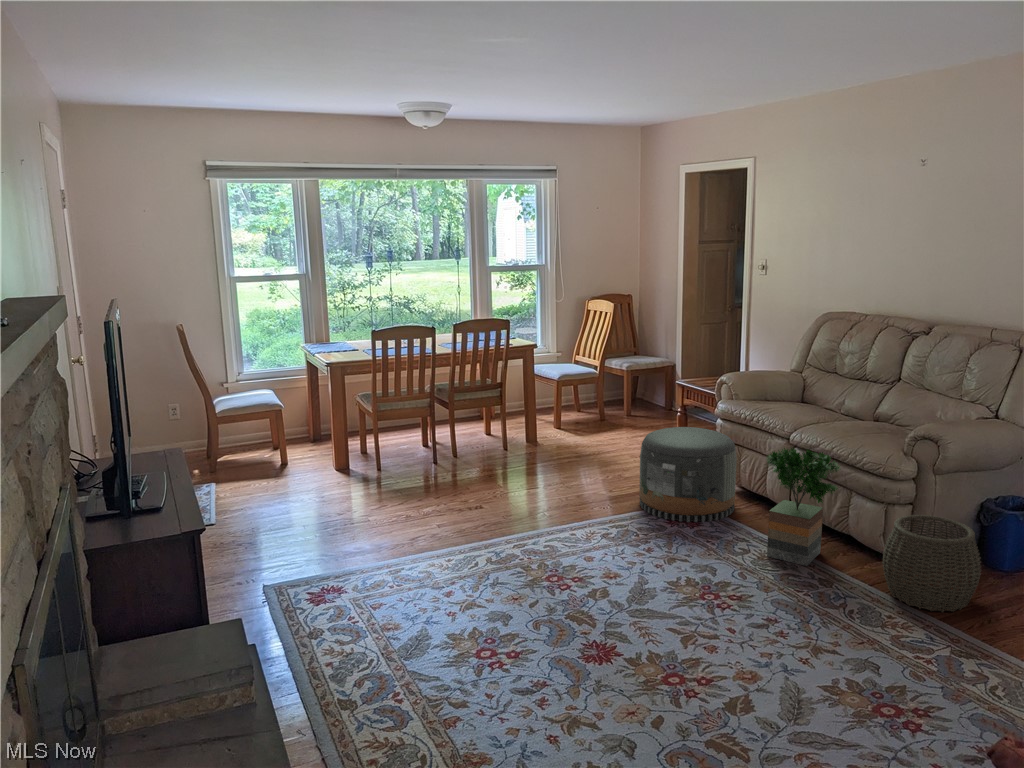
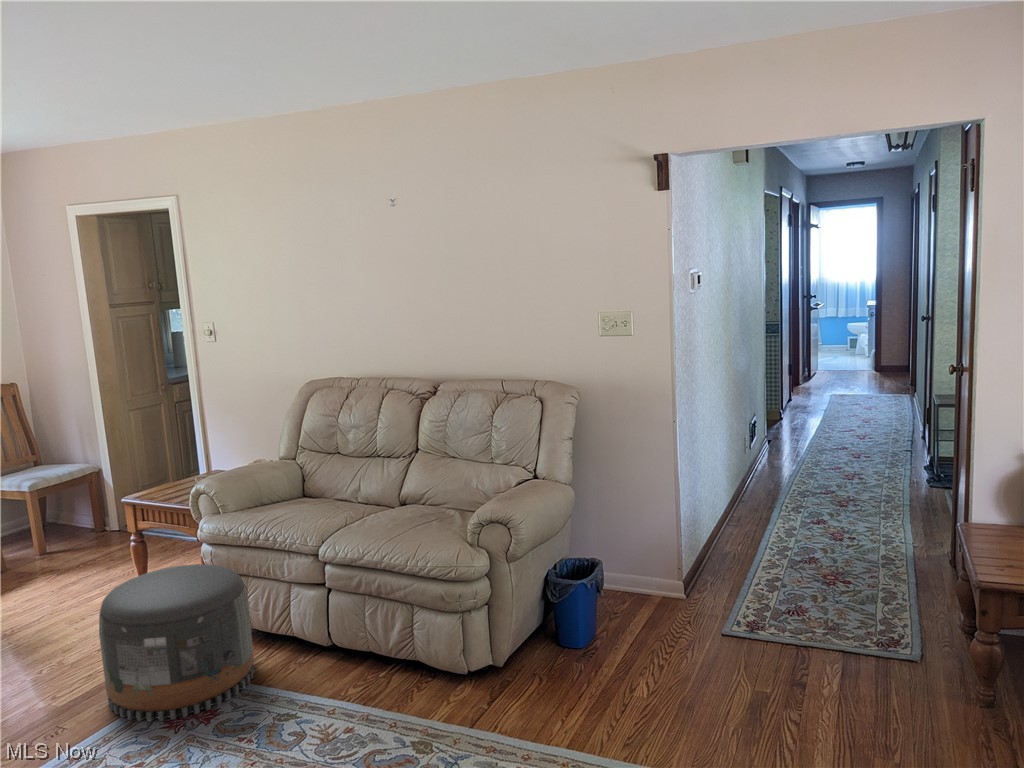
potted tree: present [767,447,840,566] -> none [305,567,411,733]
woven basket: present [882,515,981,612] -> none [481,614,589,742]

